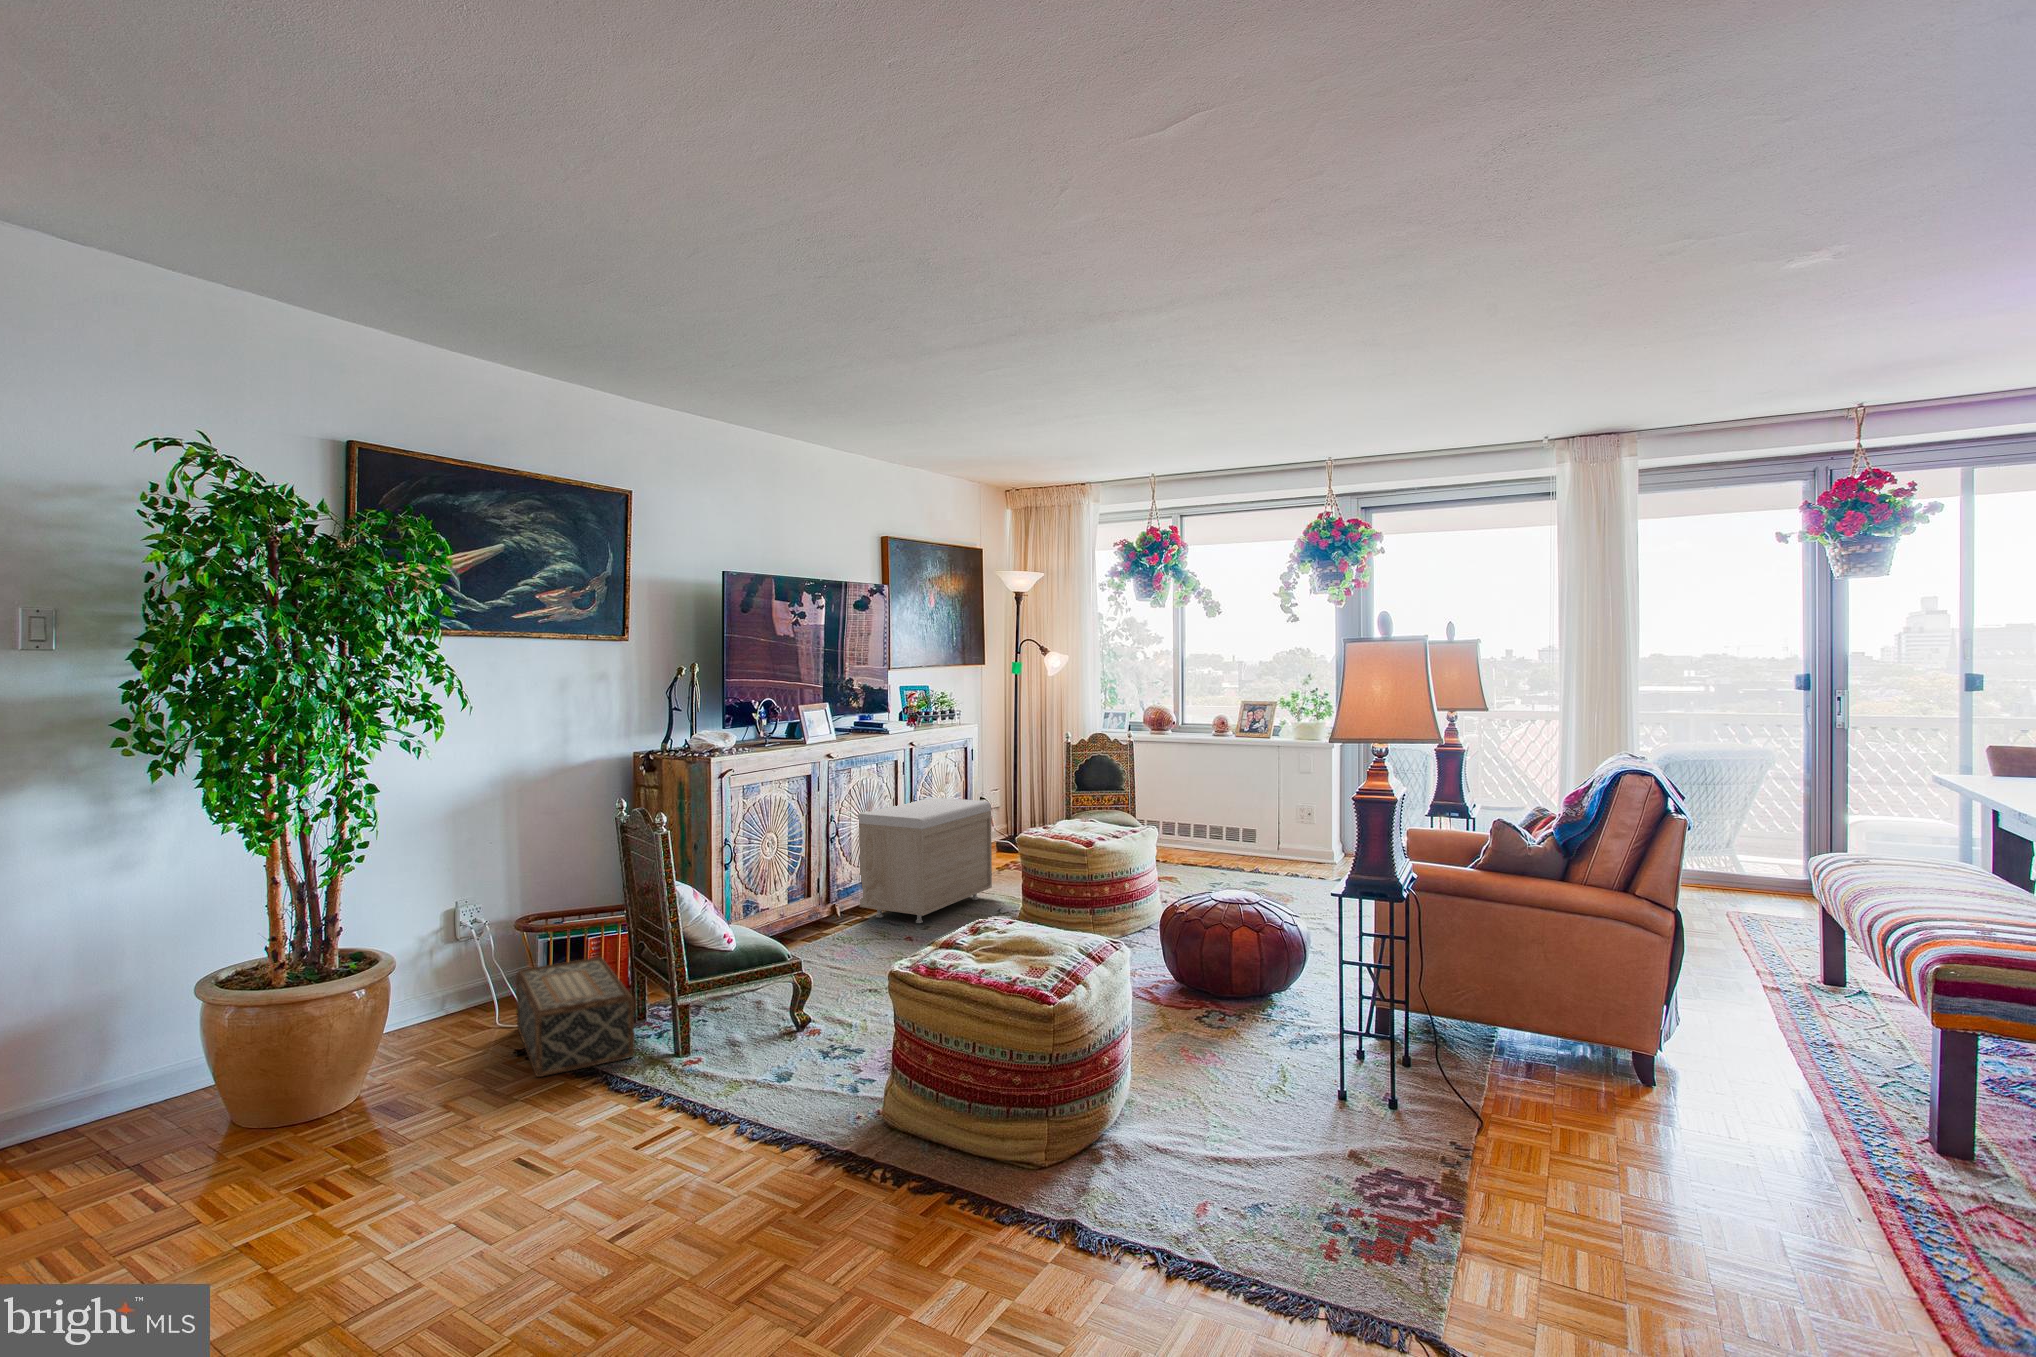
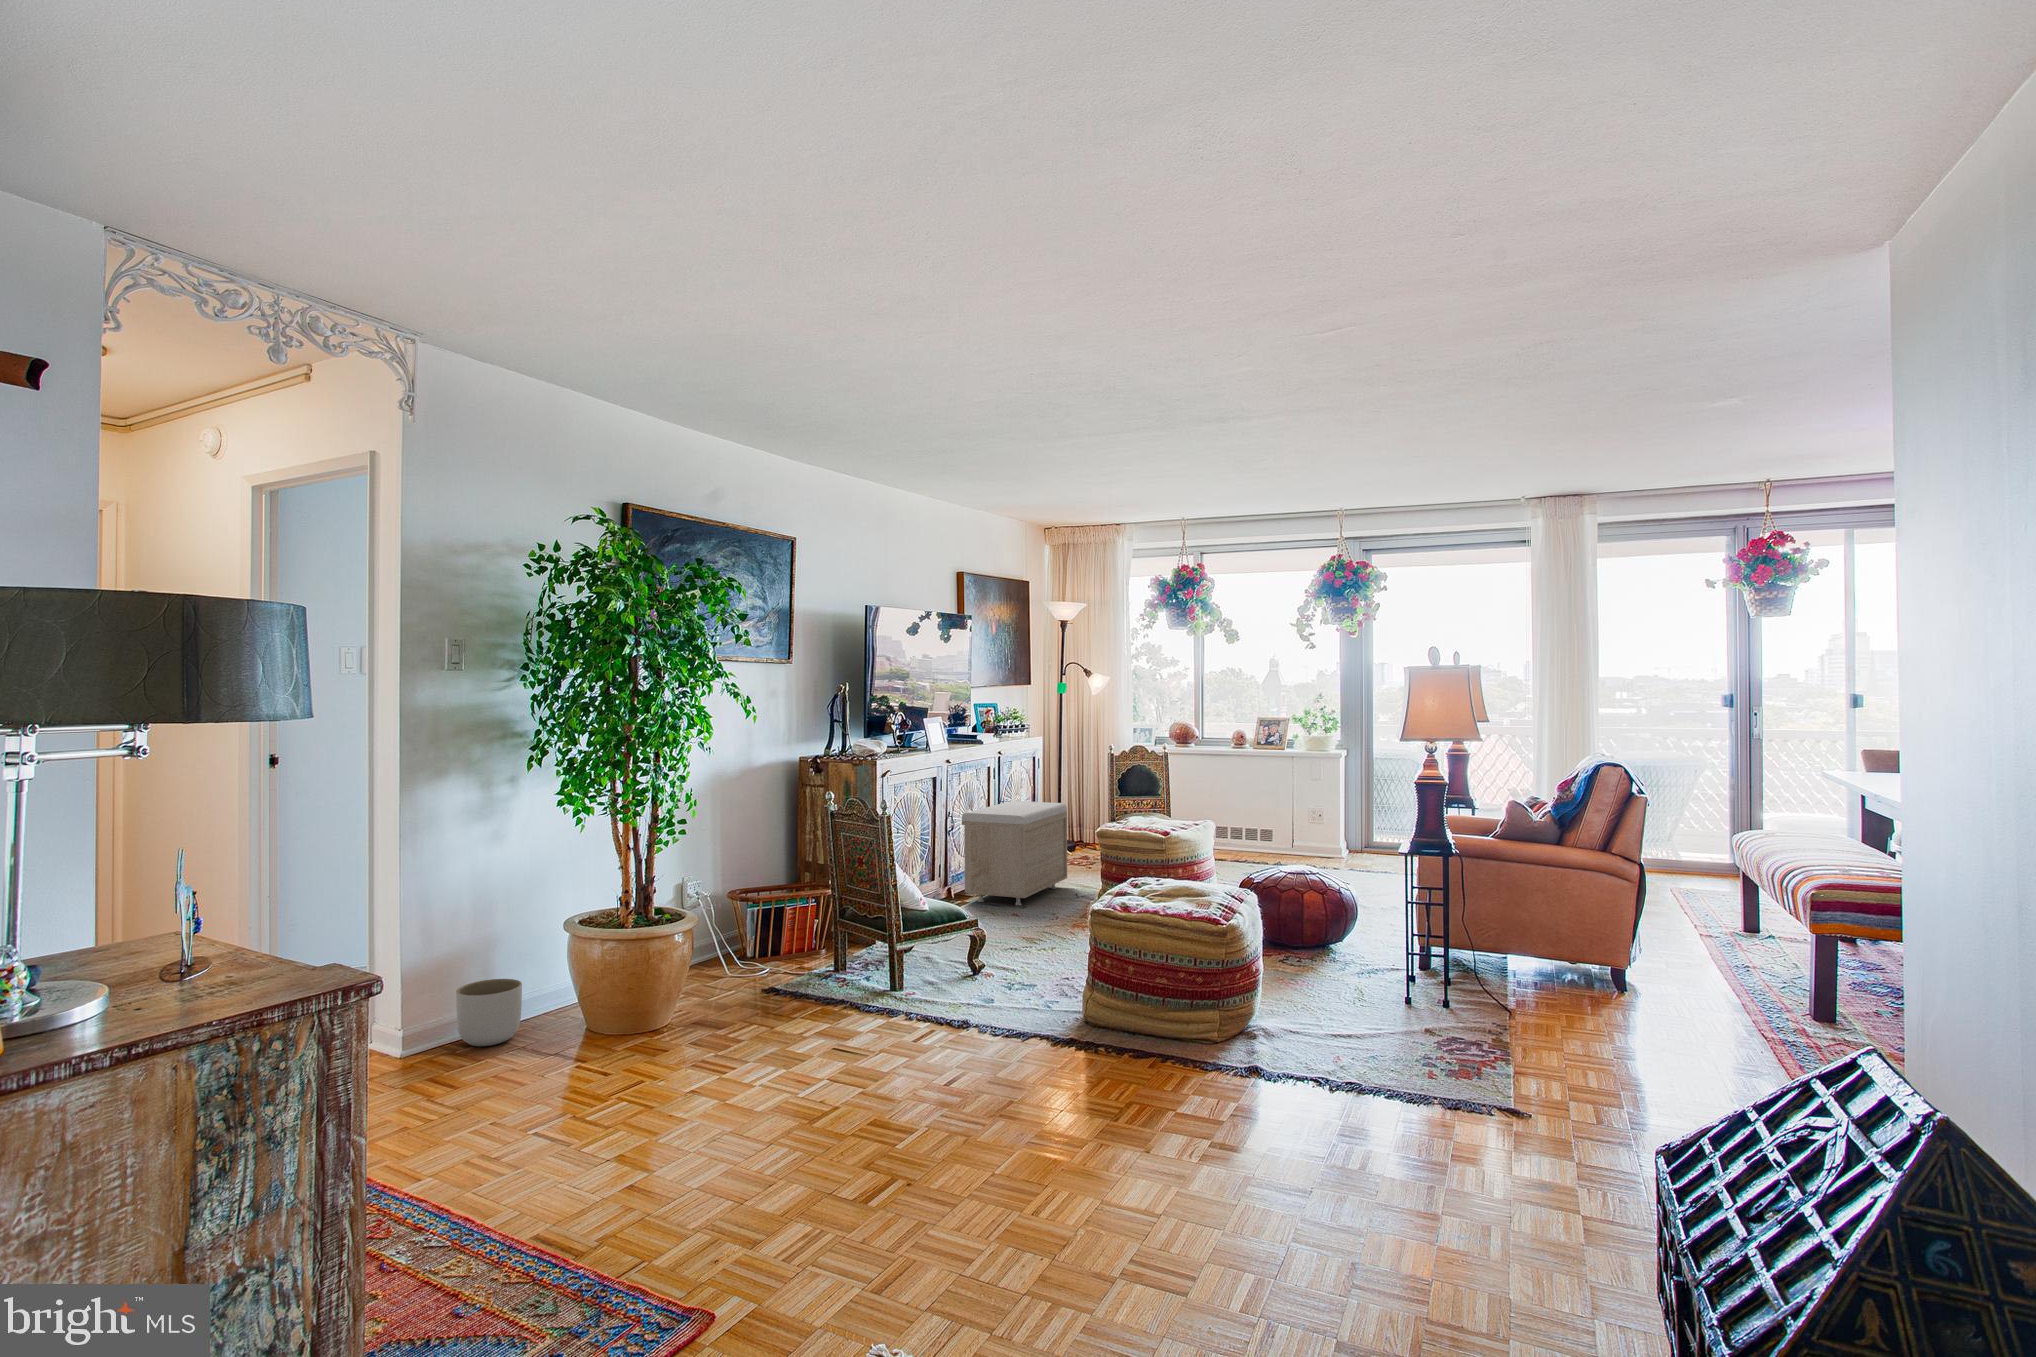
woven basket: present [516,957,635,1077] -> none [751,921,865,1004]
planter: none [33,1046,140,1142] -> present [456,979,522,1046]

